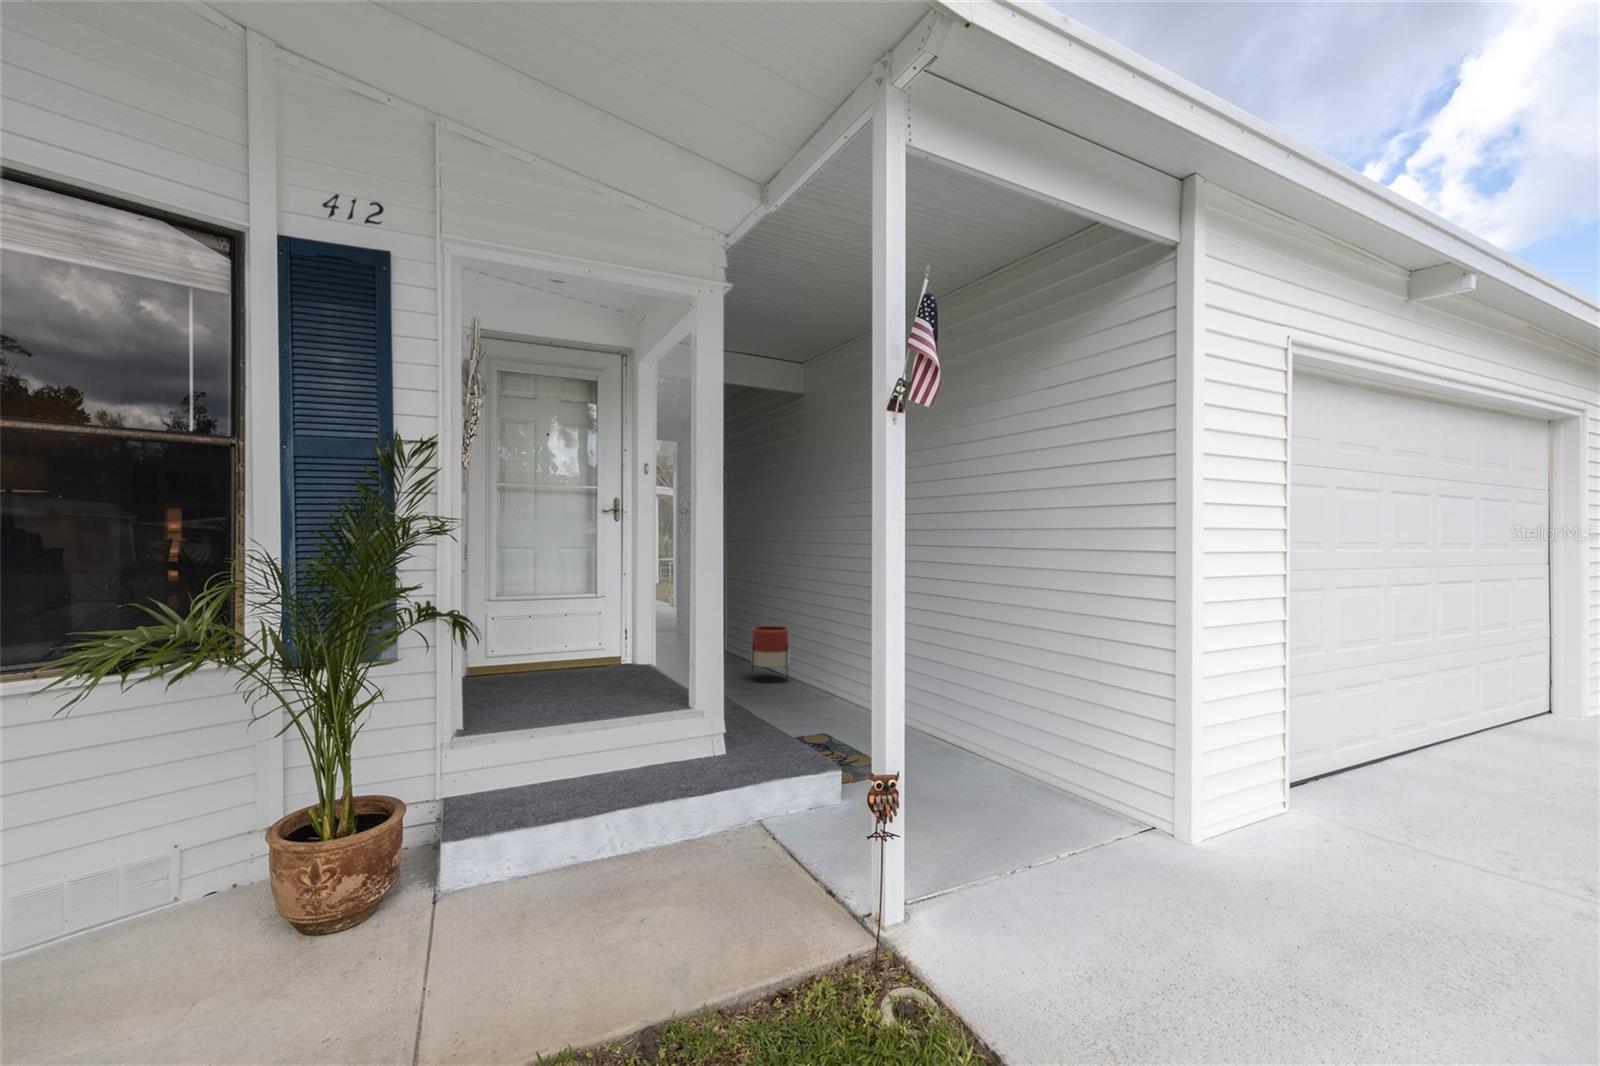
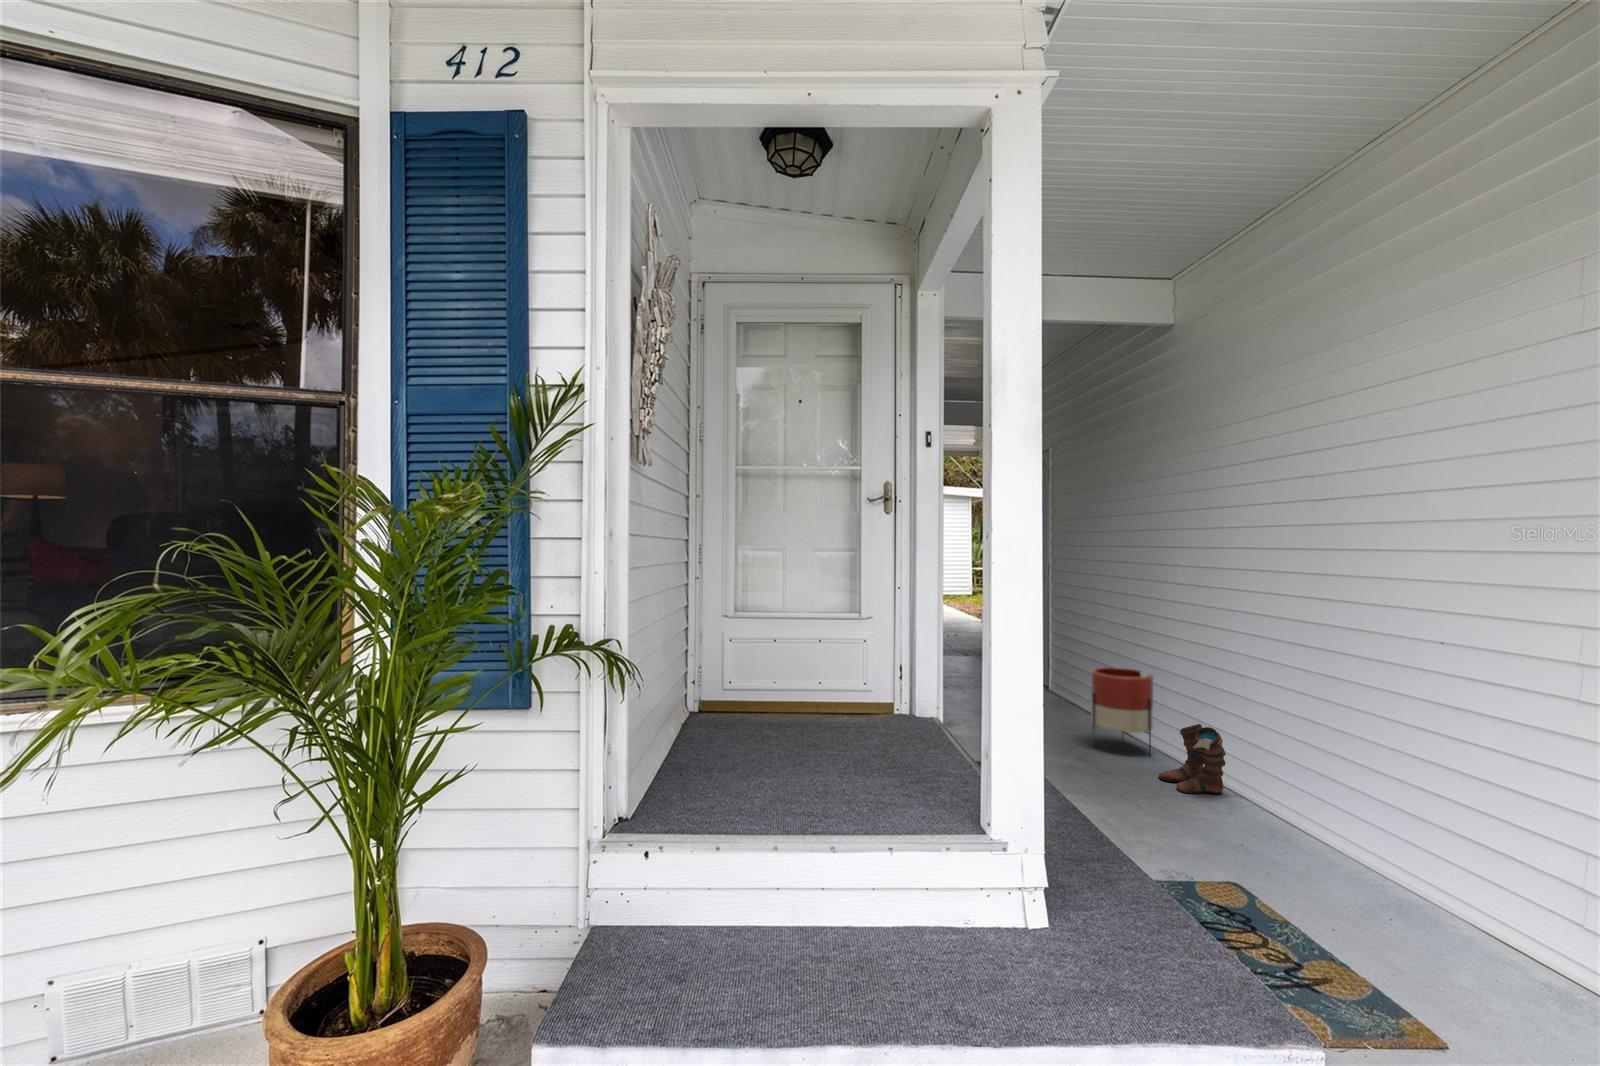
boots: none [791,656,827,699] -> present [1159,724,1226,794]

